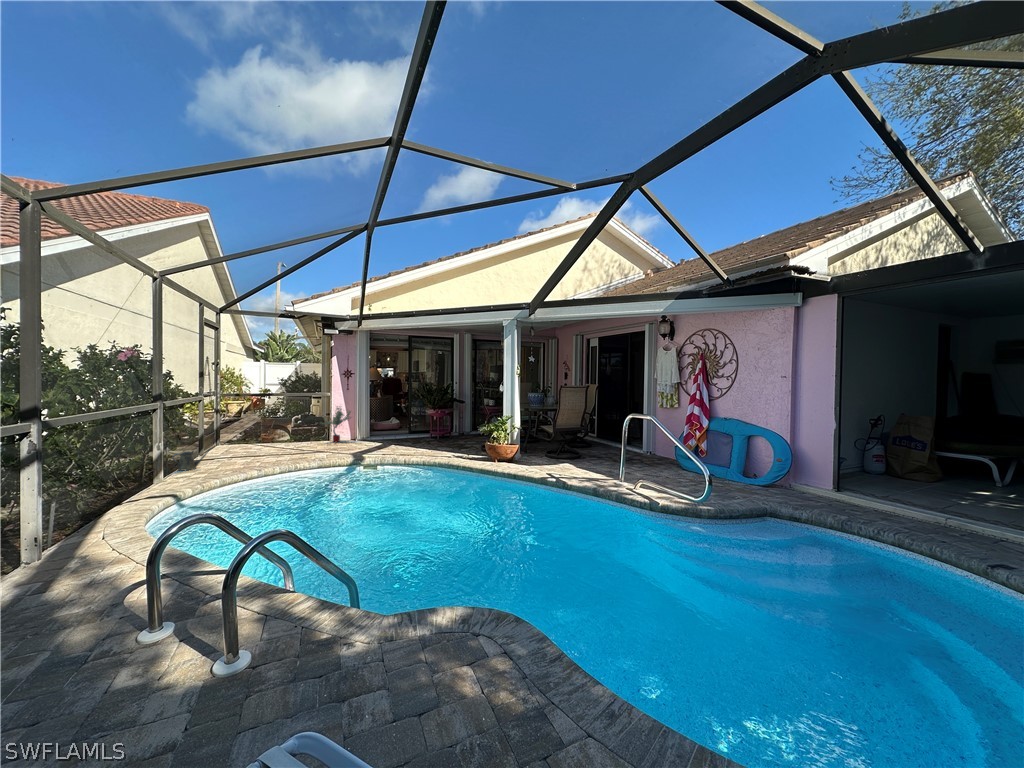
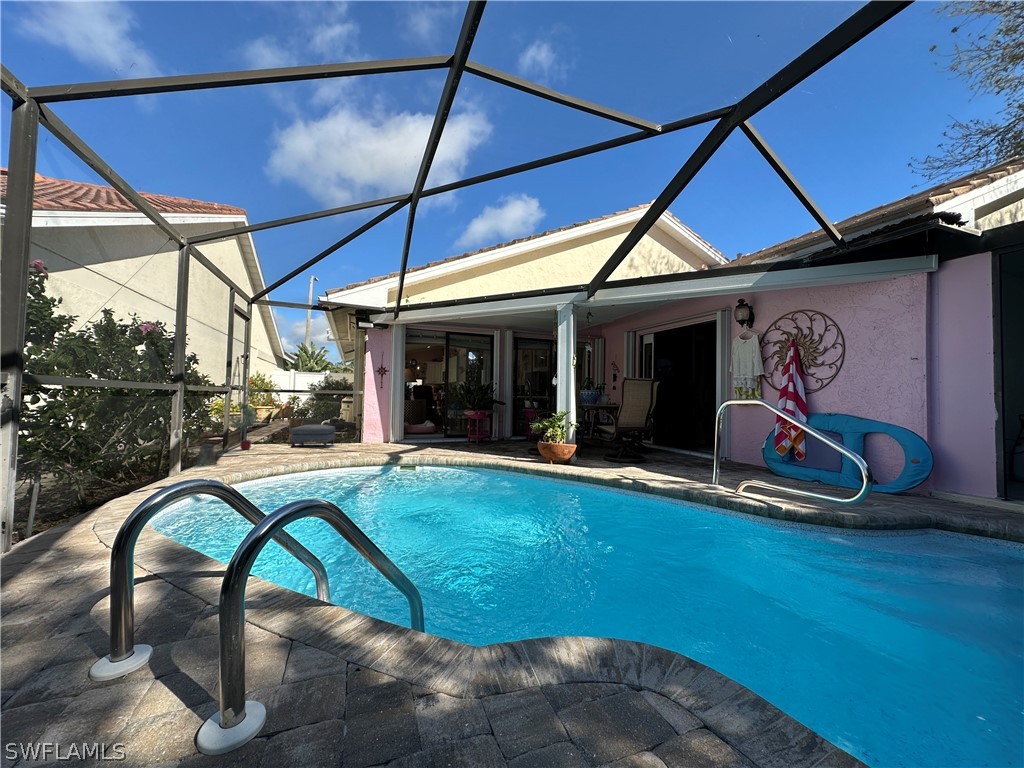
potted tree: present [322,408,351,442] -> present [230,403,256,450]
ottoman: none [263,426,305,447] -> present [290,425,335,448]

